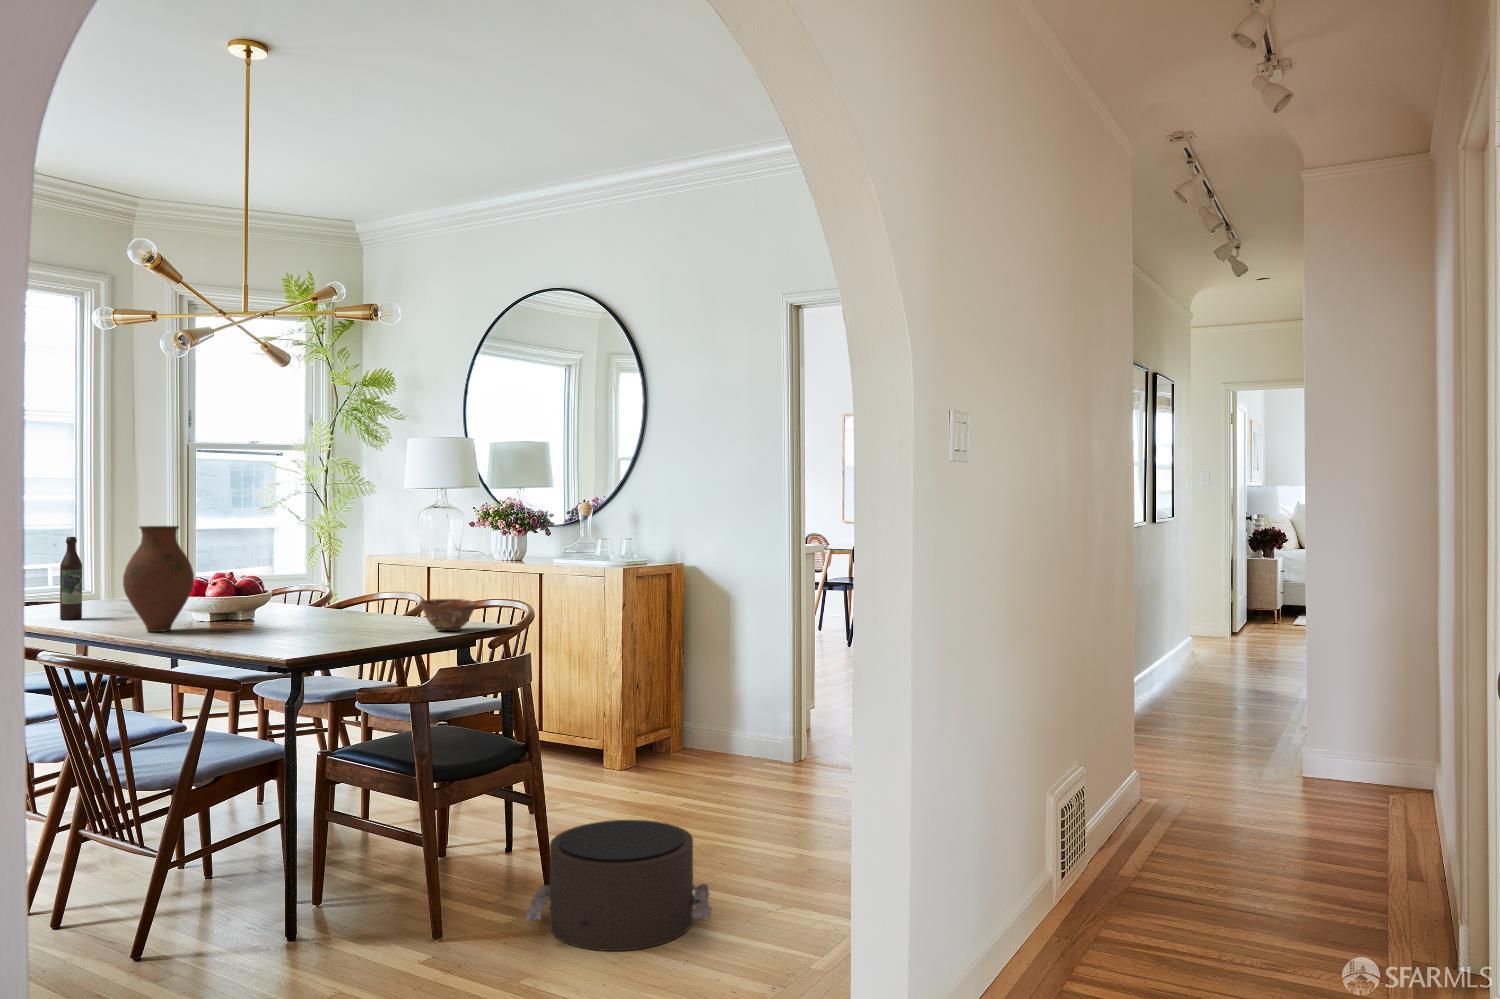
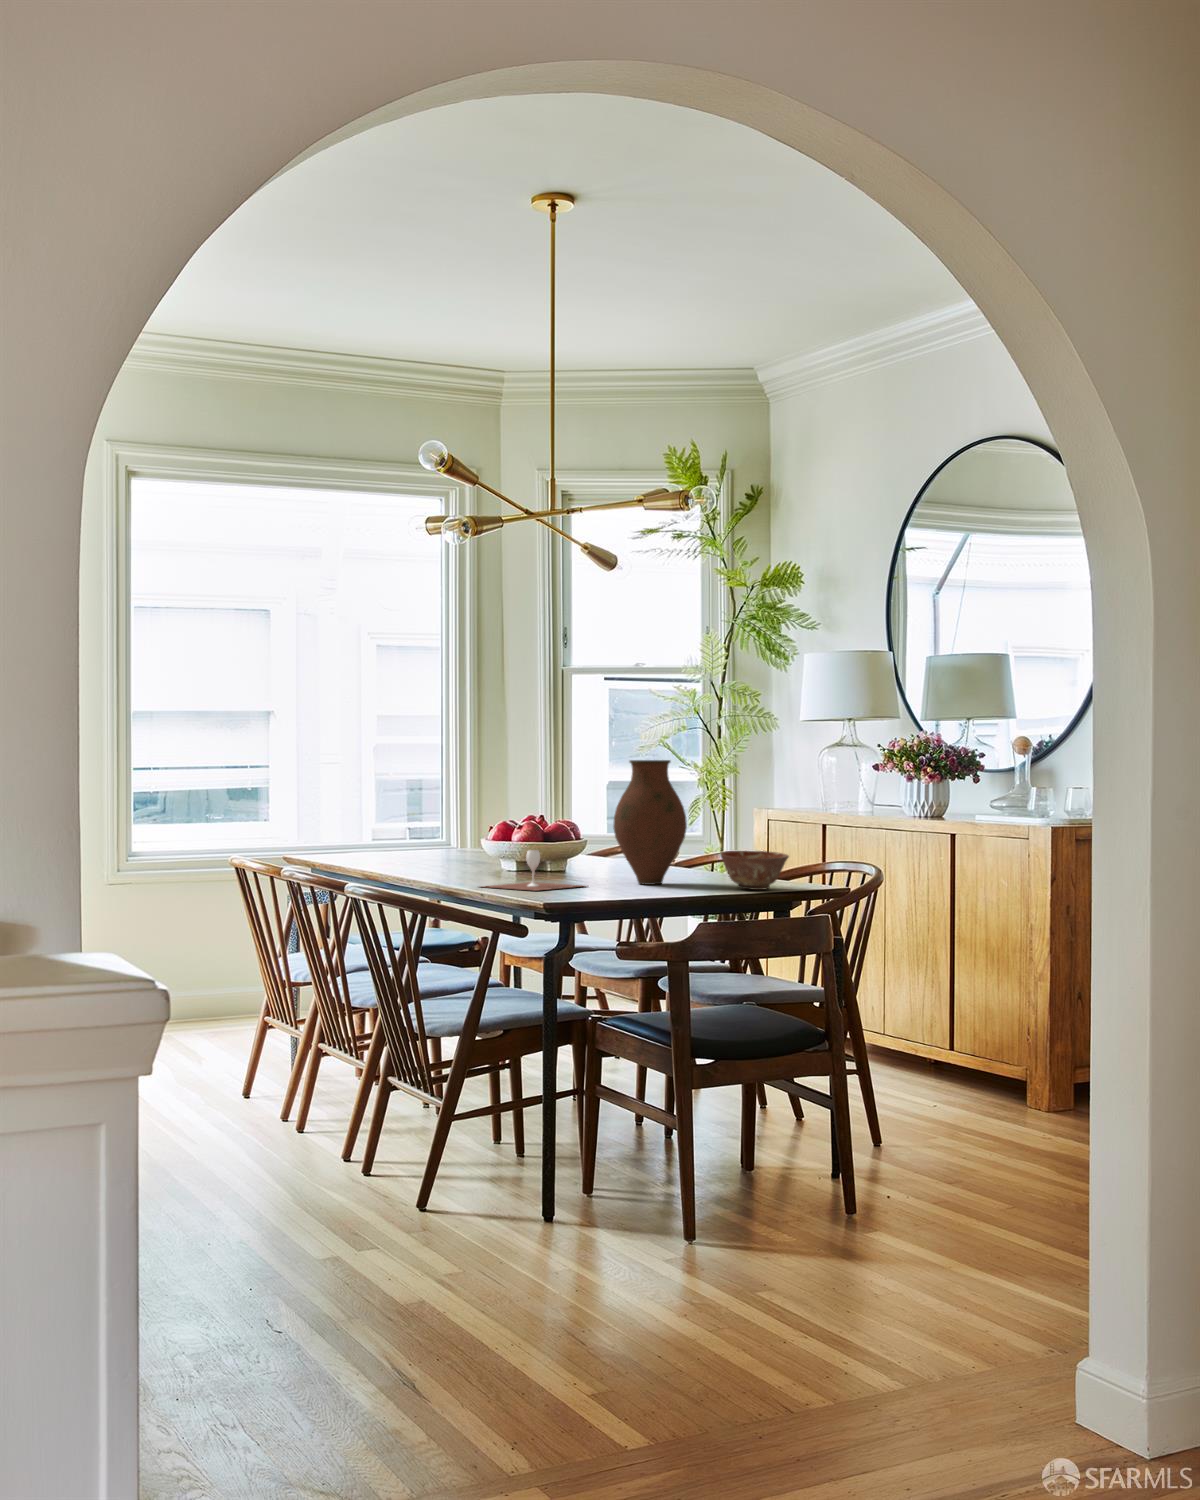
vase: present [123,526,194,632] -> present [613,760,687,885]
wine bottle: present [60,537,82,620] -> none [385,774,405,865]
wine glass: none [196,607,303,644] -> present [485,850,584,891]
pouf: present [526,820,712,951] -> none [777,1137,1027,1289]

